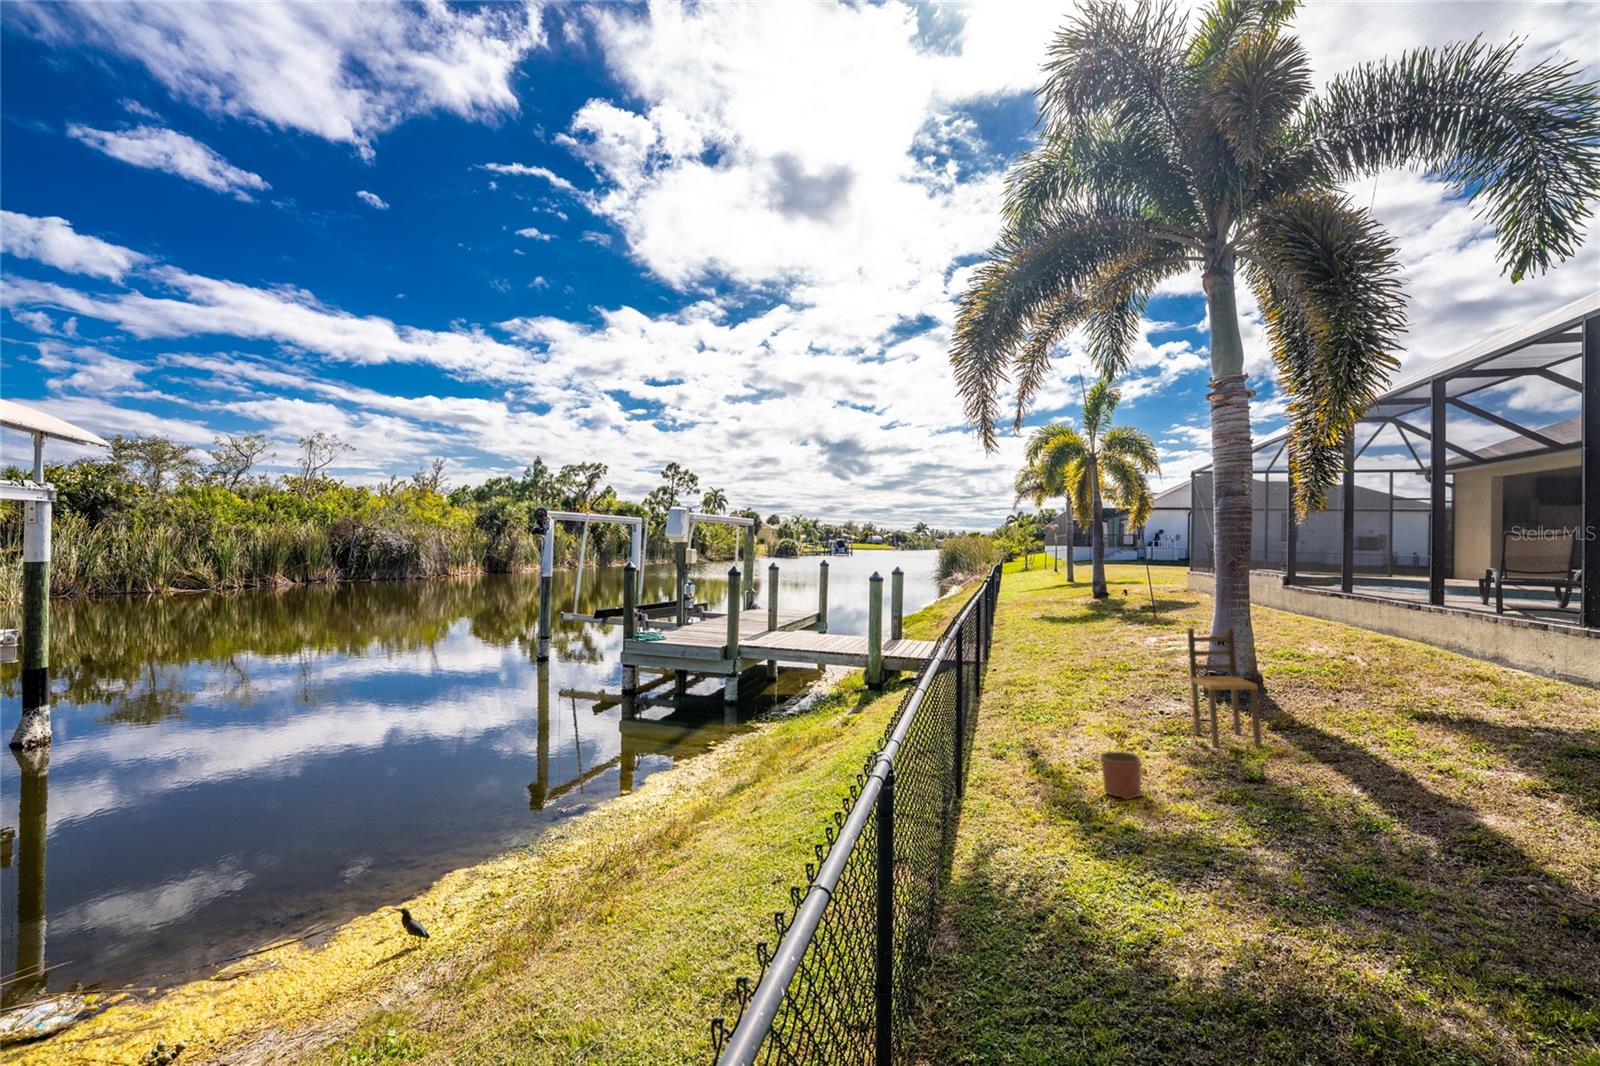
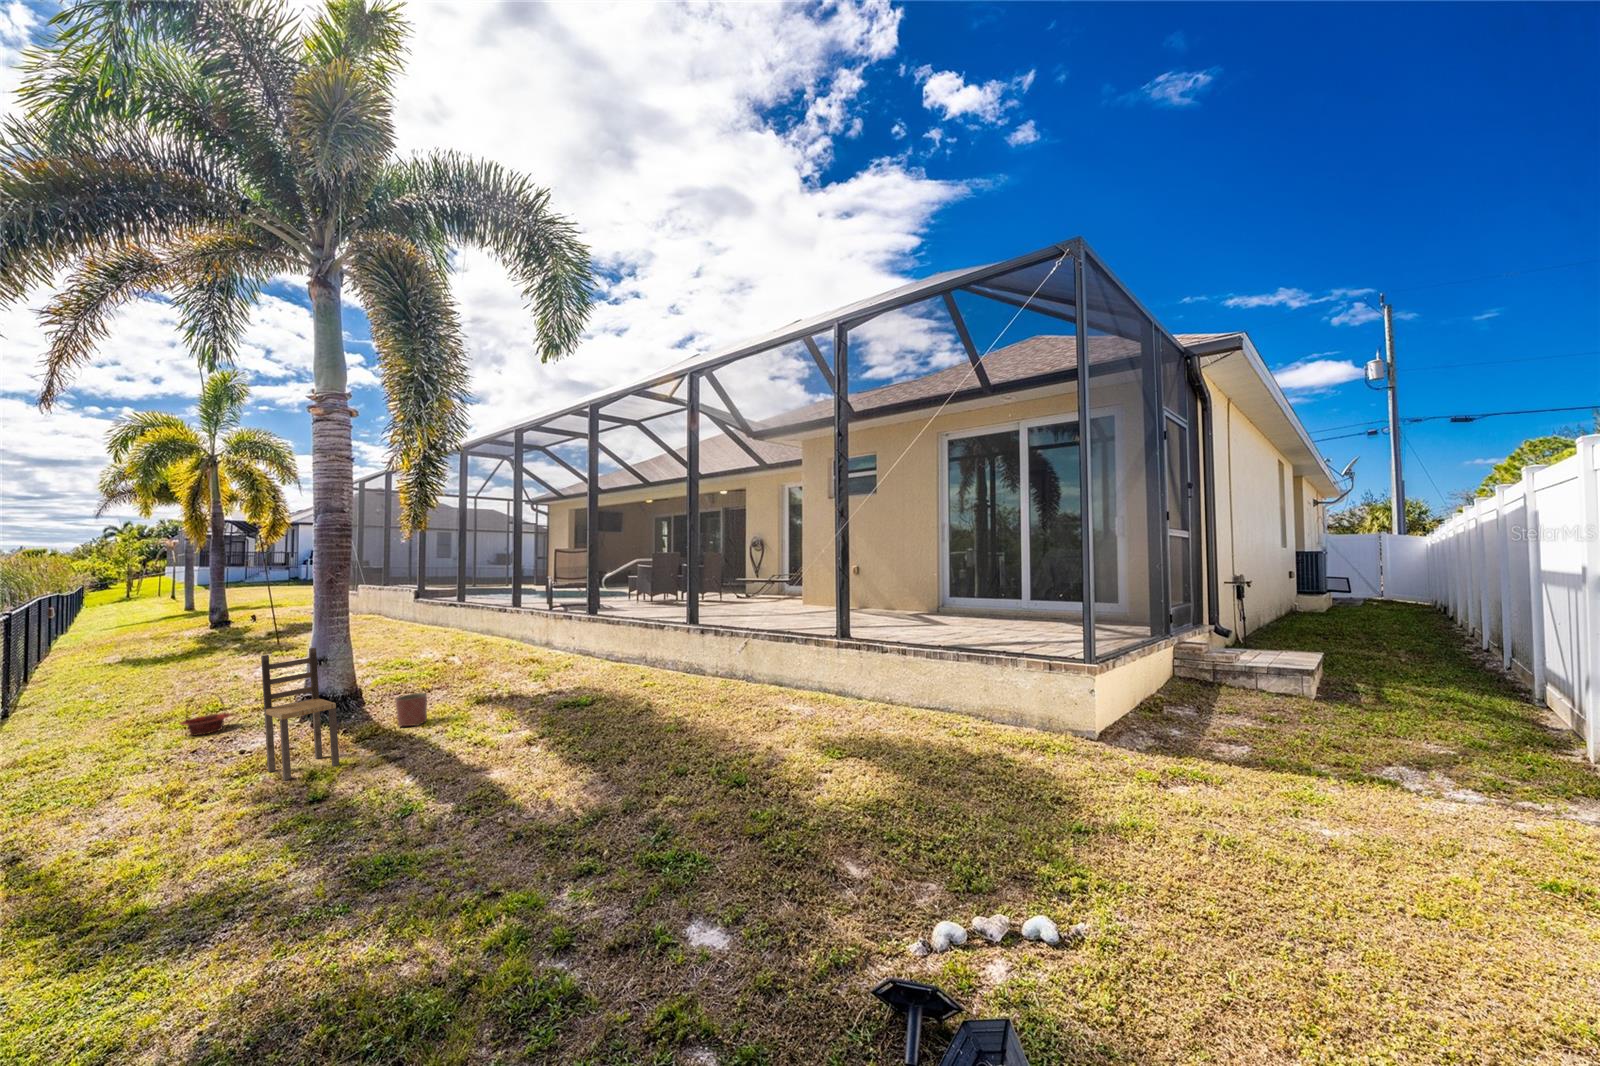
basket: none [1112,653,1150,688] -> present [179,693,231,735]
planter: present [1101,752,1141,799] -> present [396,693,427,727]

